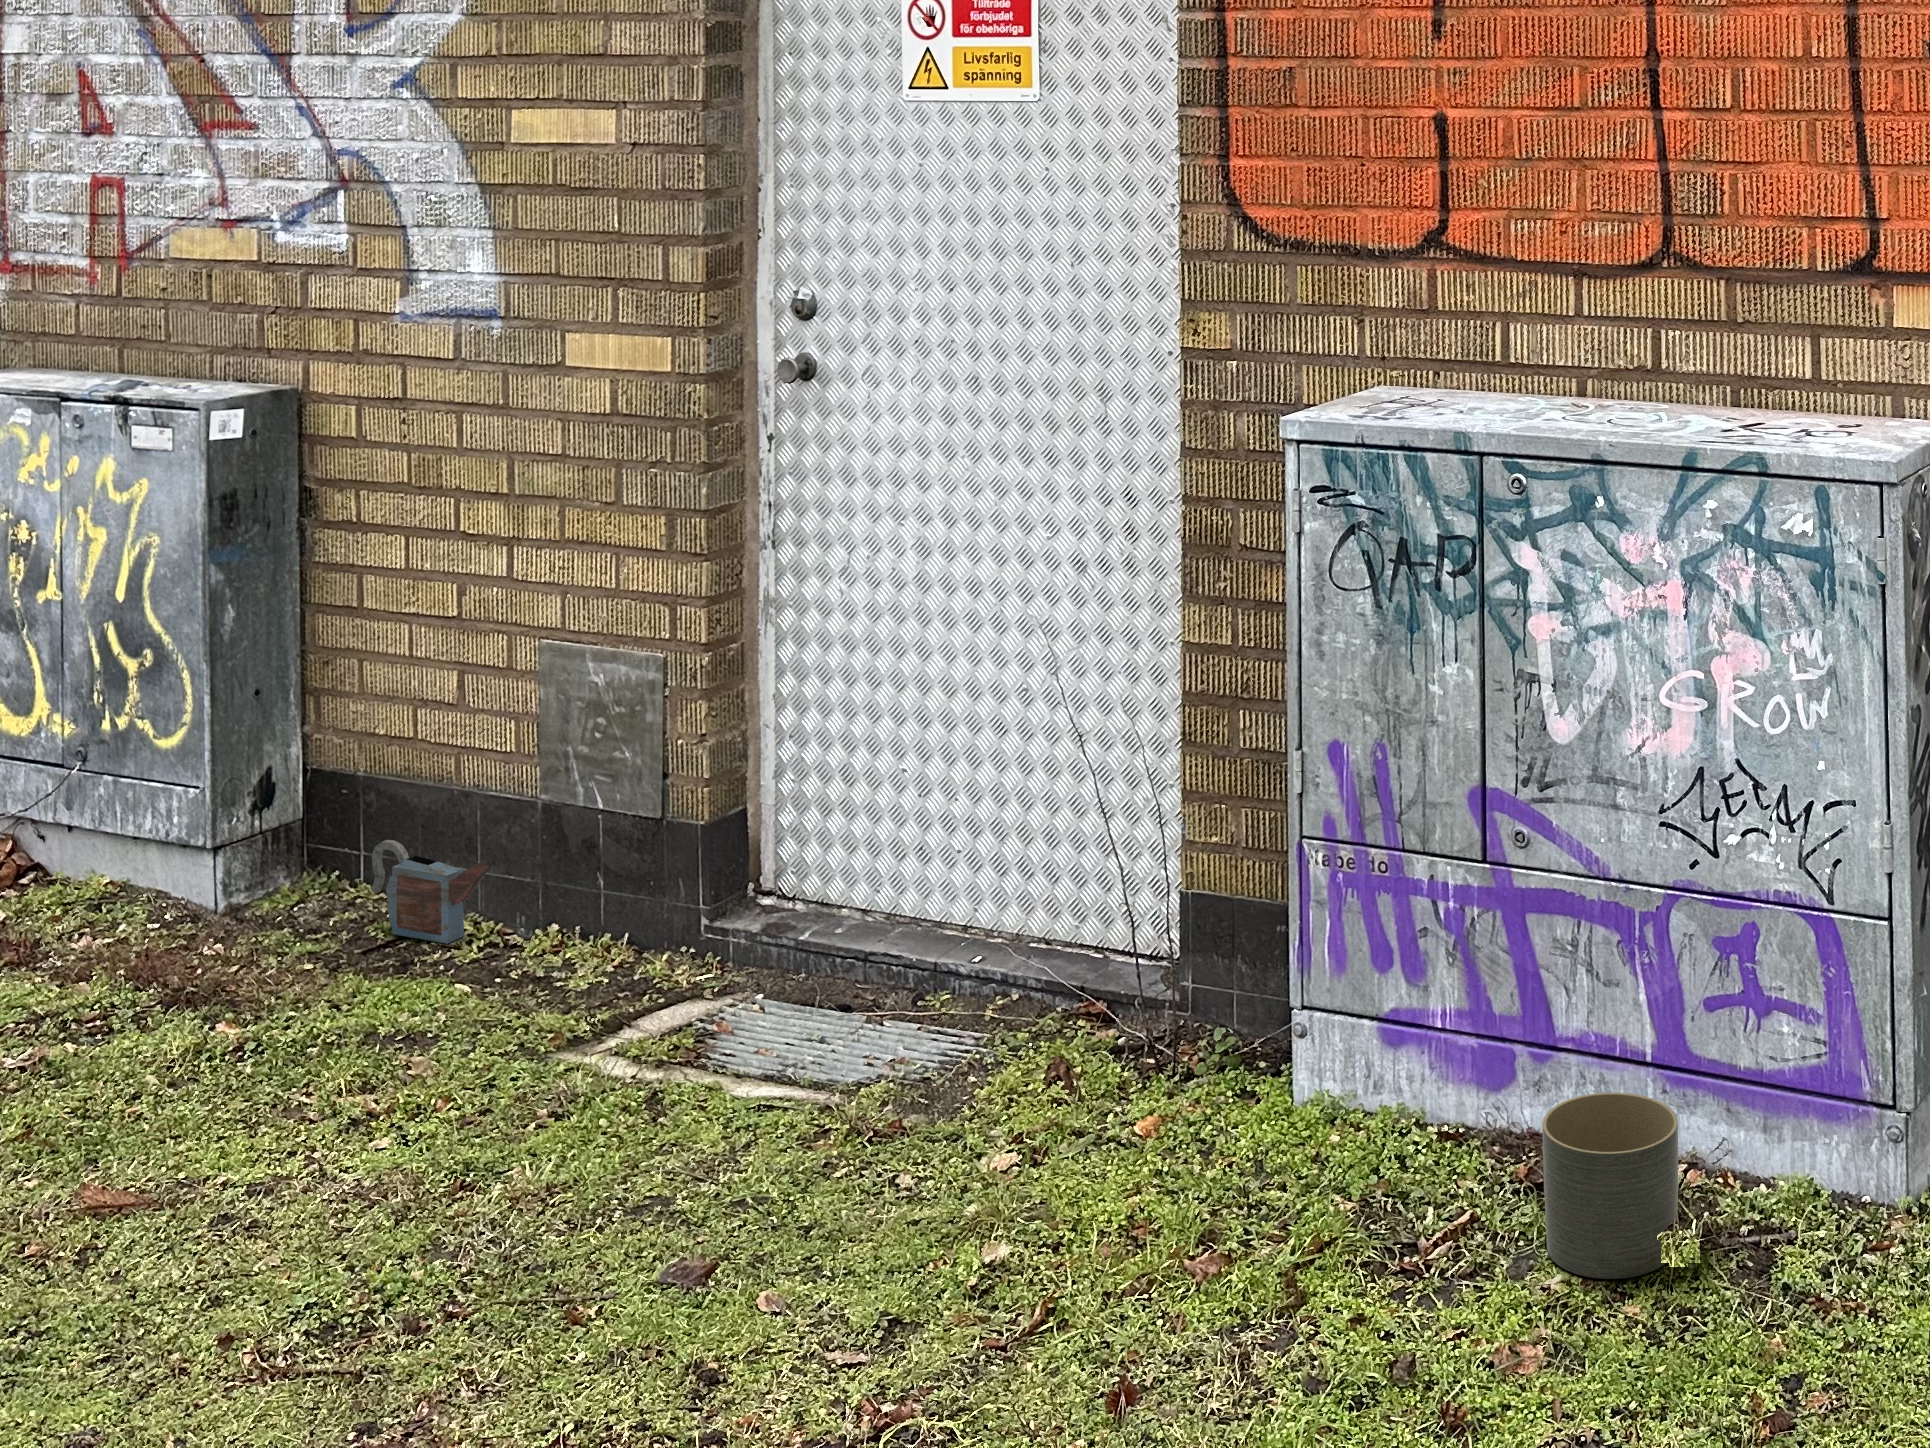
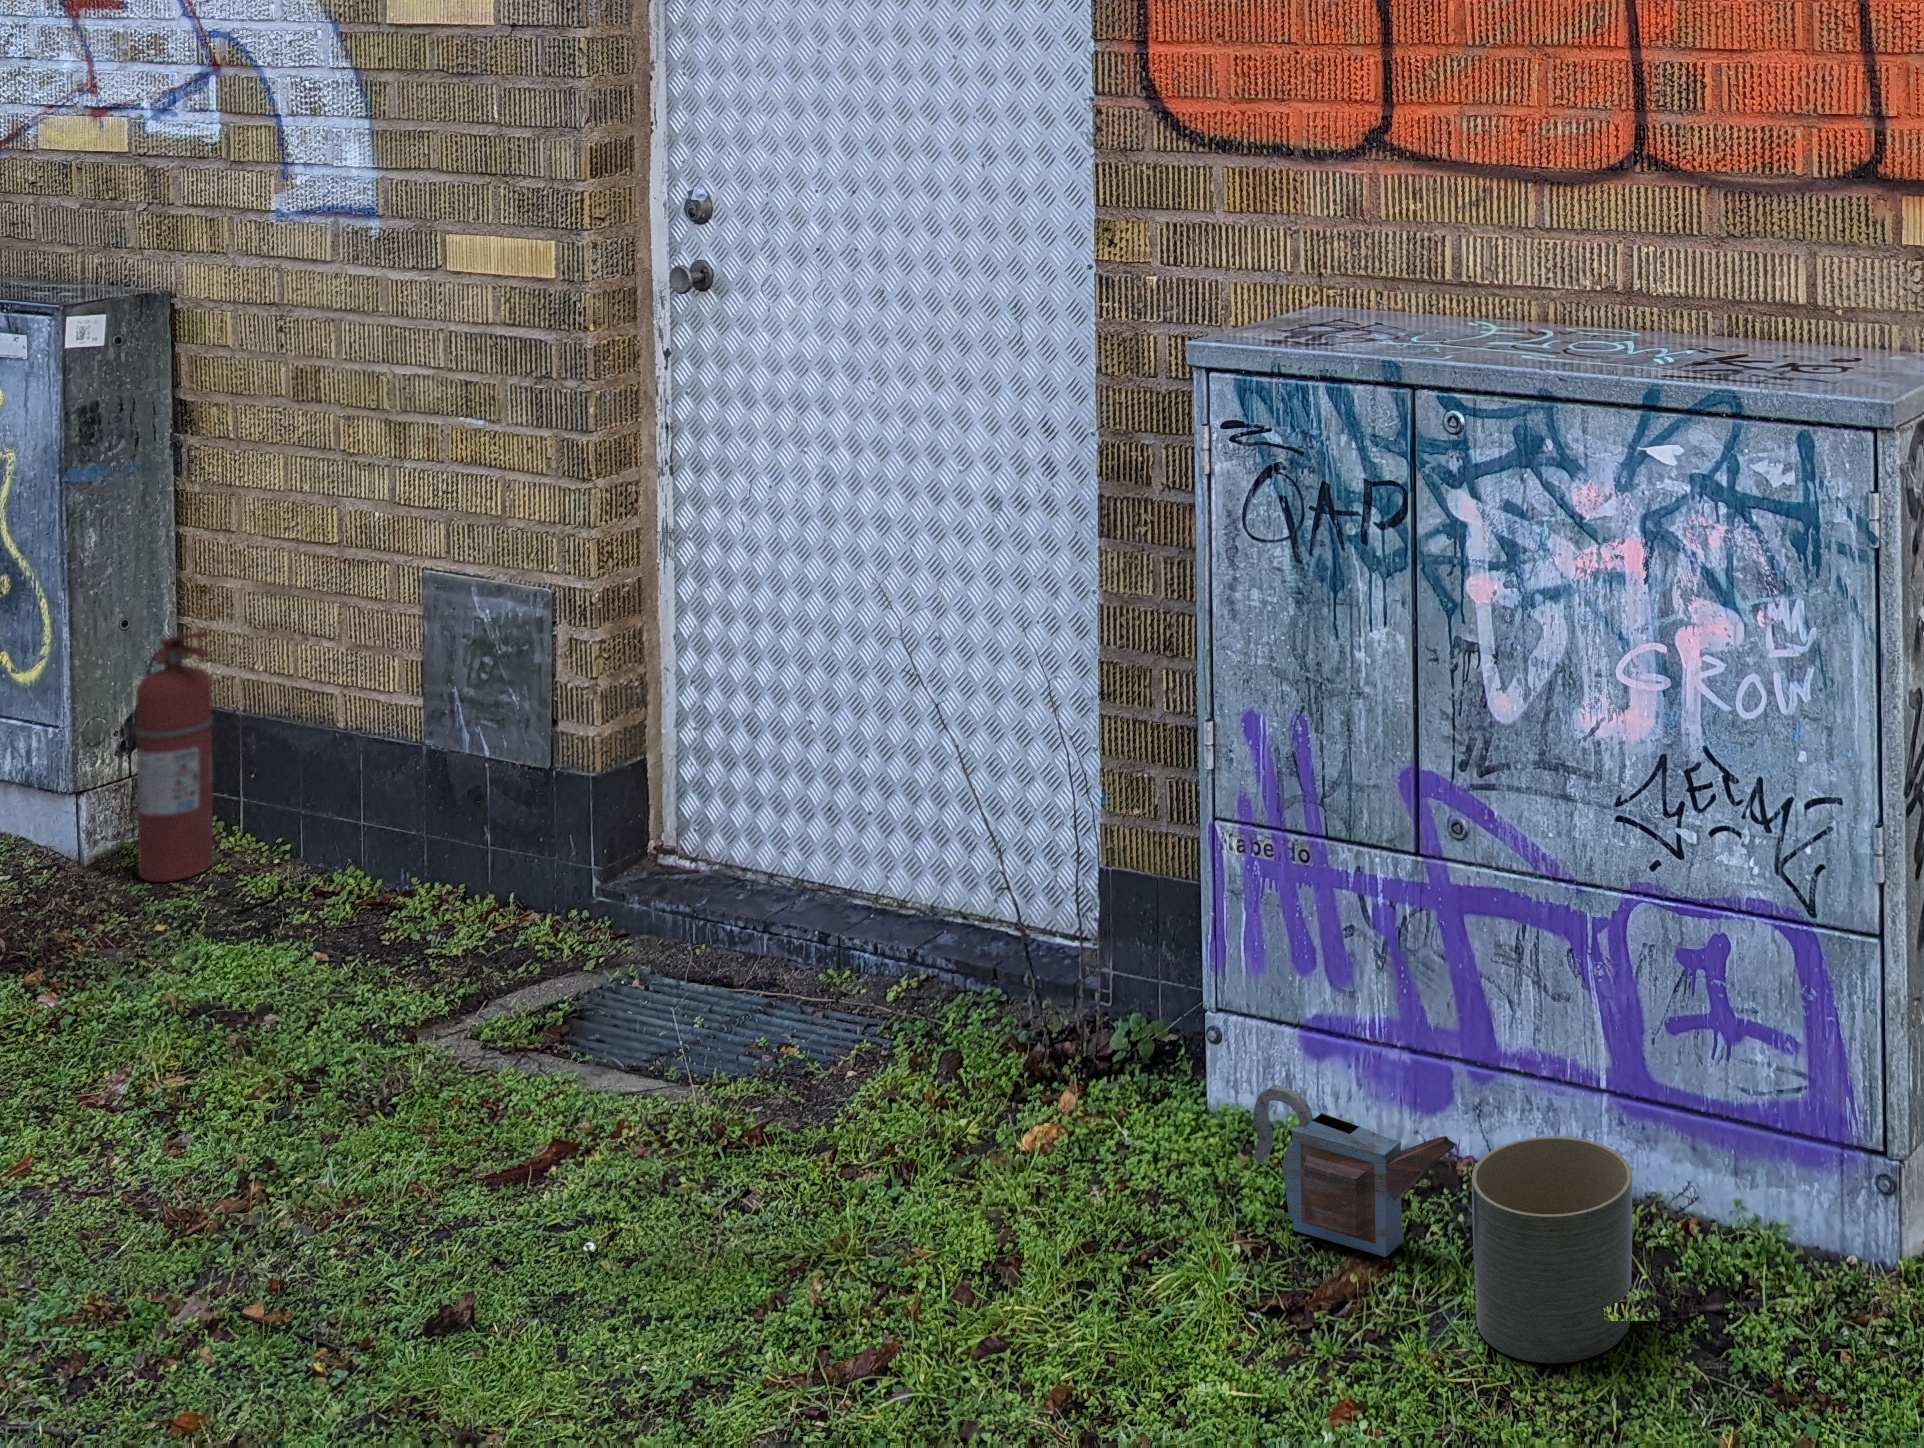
fire extinguisher: none [273,699,344,931] -> present [135,631,214,882]
watering can: present [371,840,493,944] -> present [1252,1085,1455,1257]

